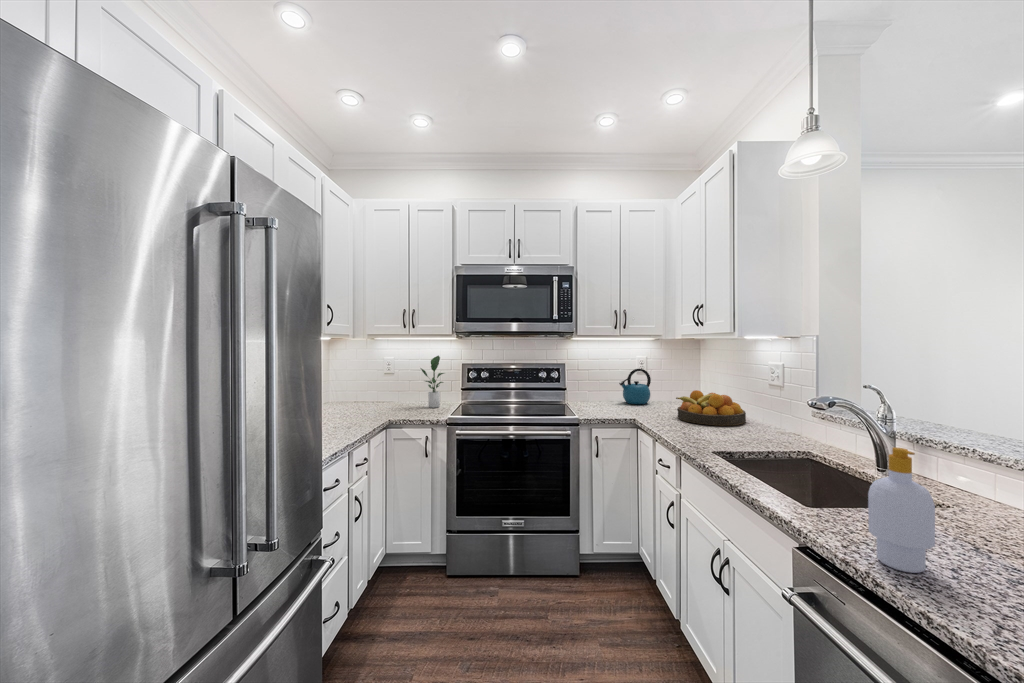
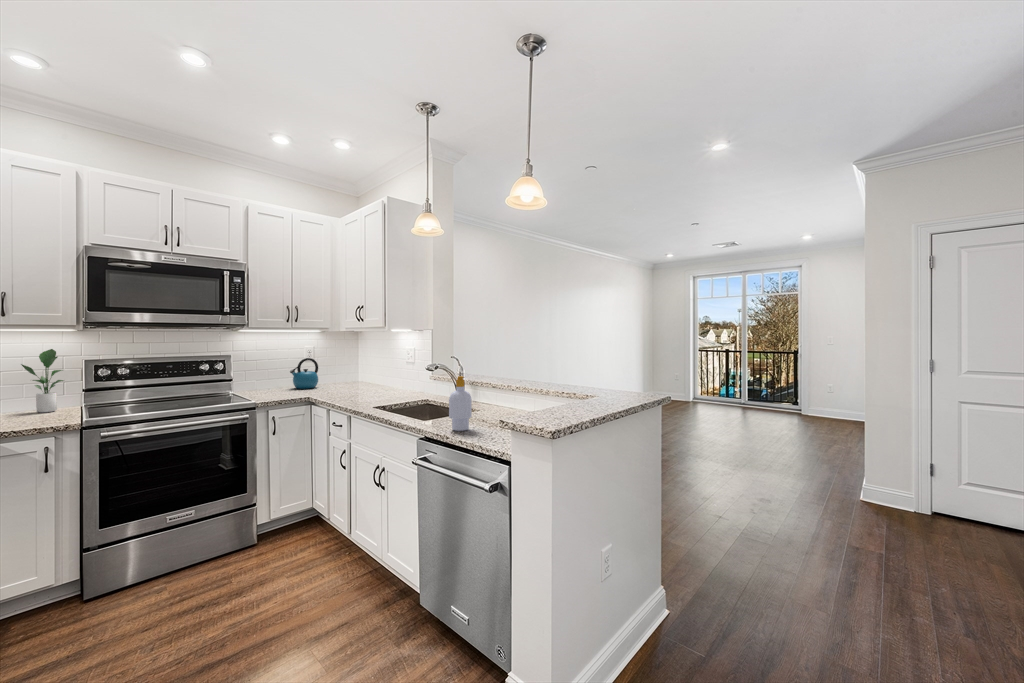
fruit bowl: present [676,390,746,426] -> none [342,371,392,395]

